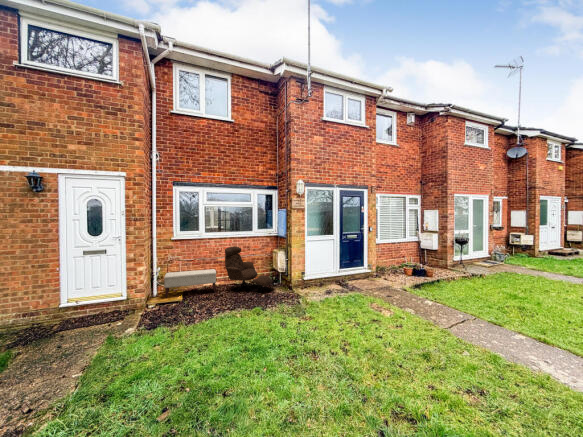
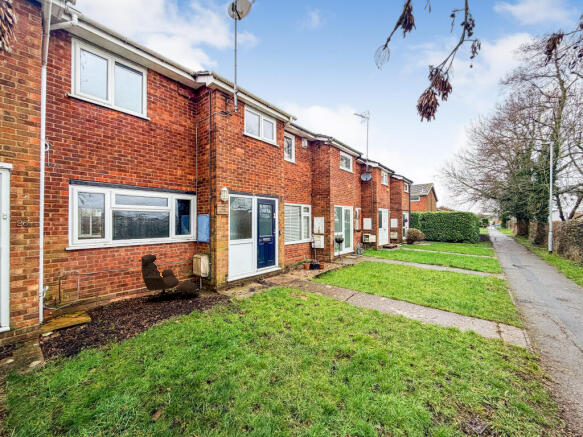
bench: present [164,269,216,298] -> none [58,281,132,322]

